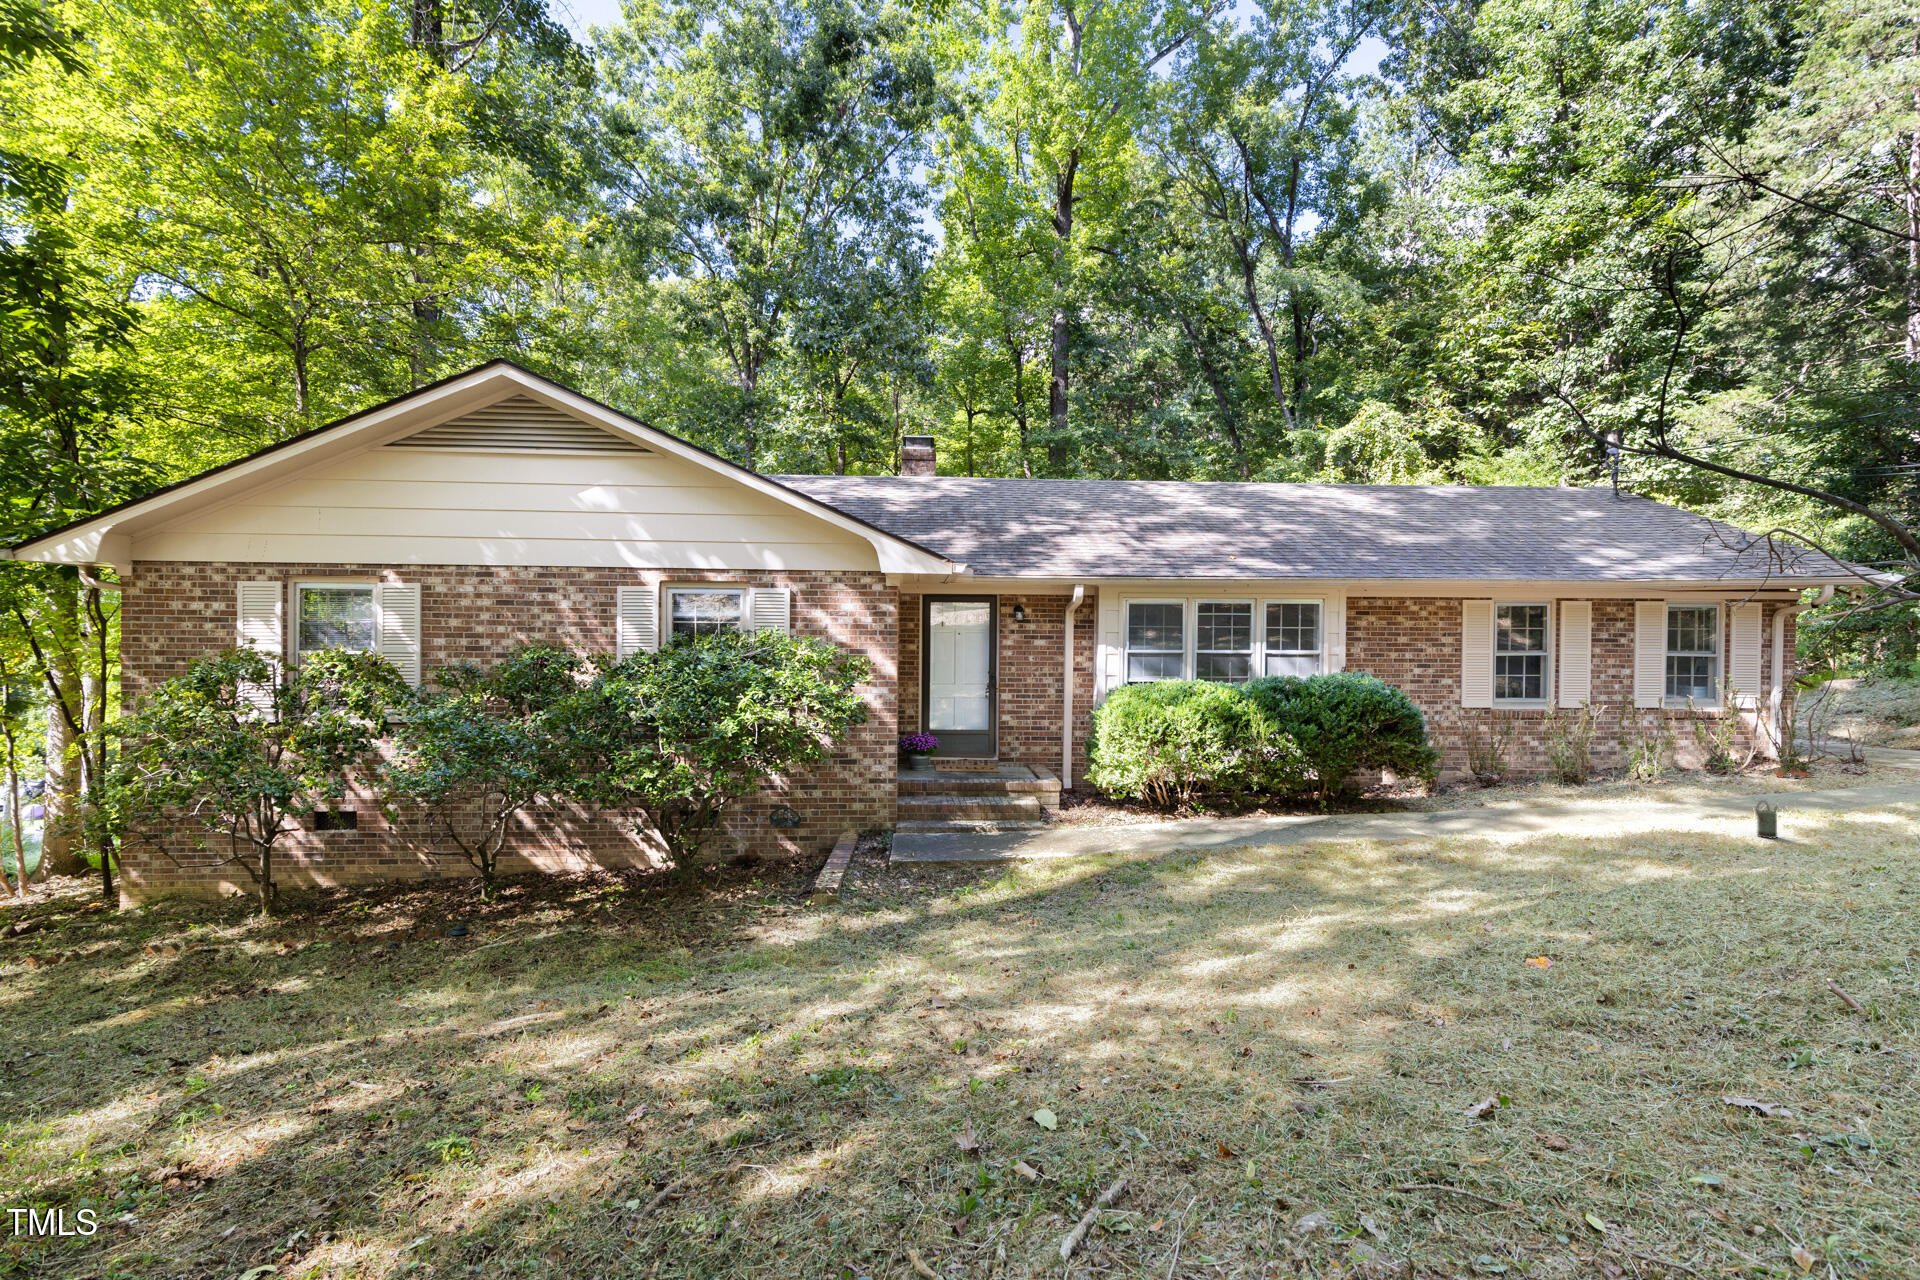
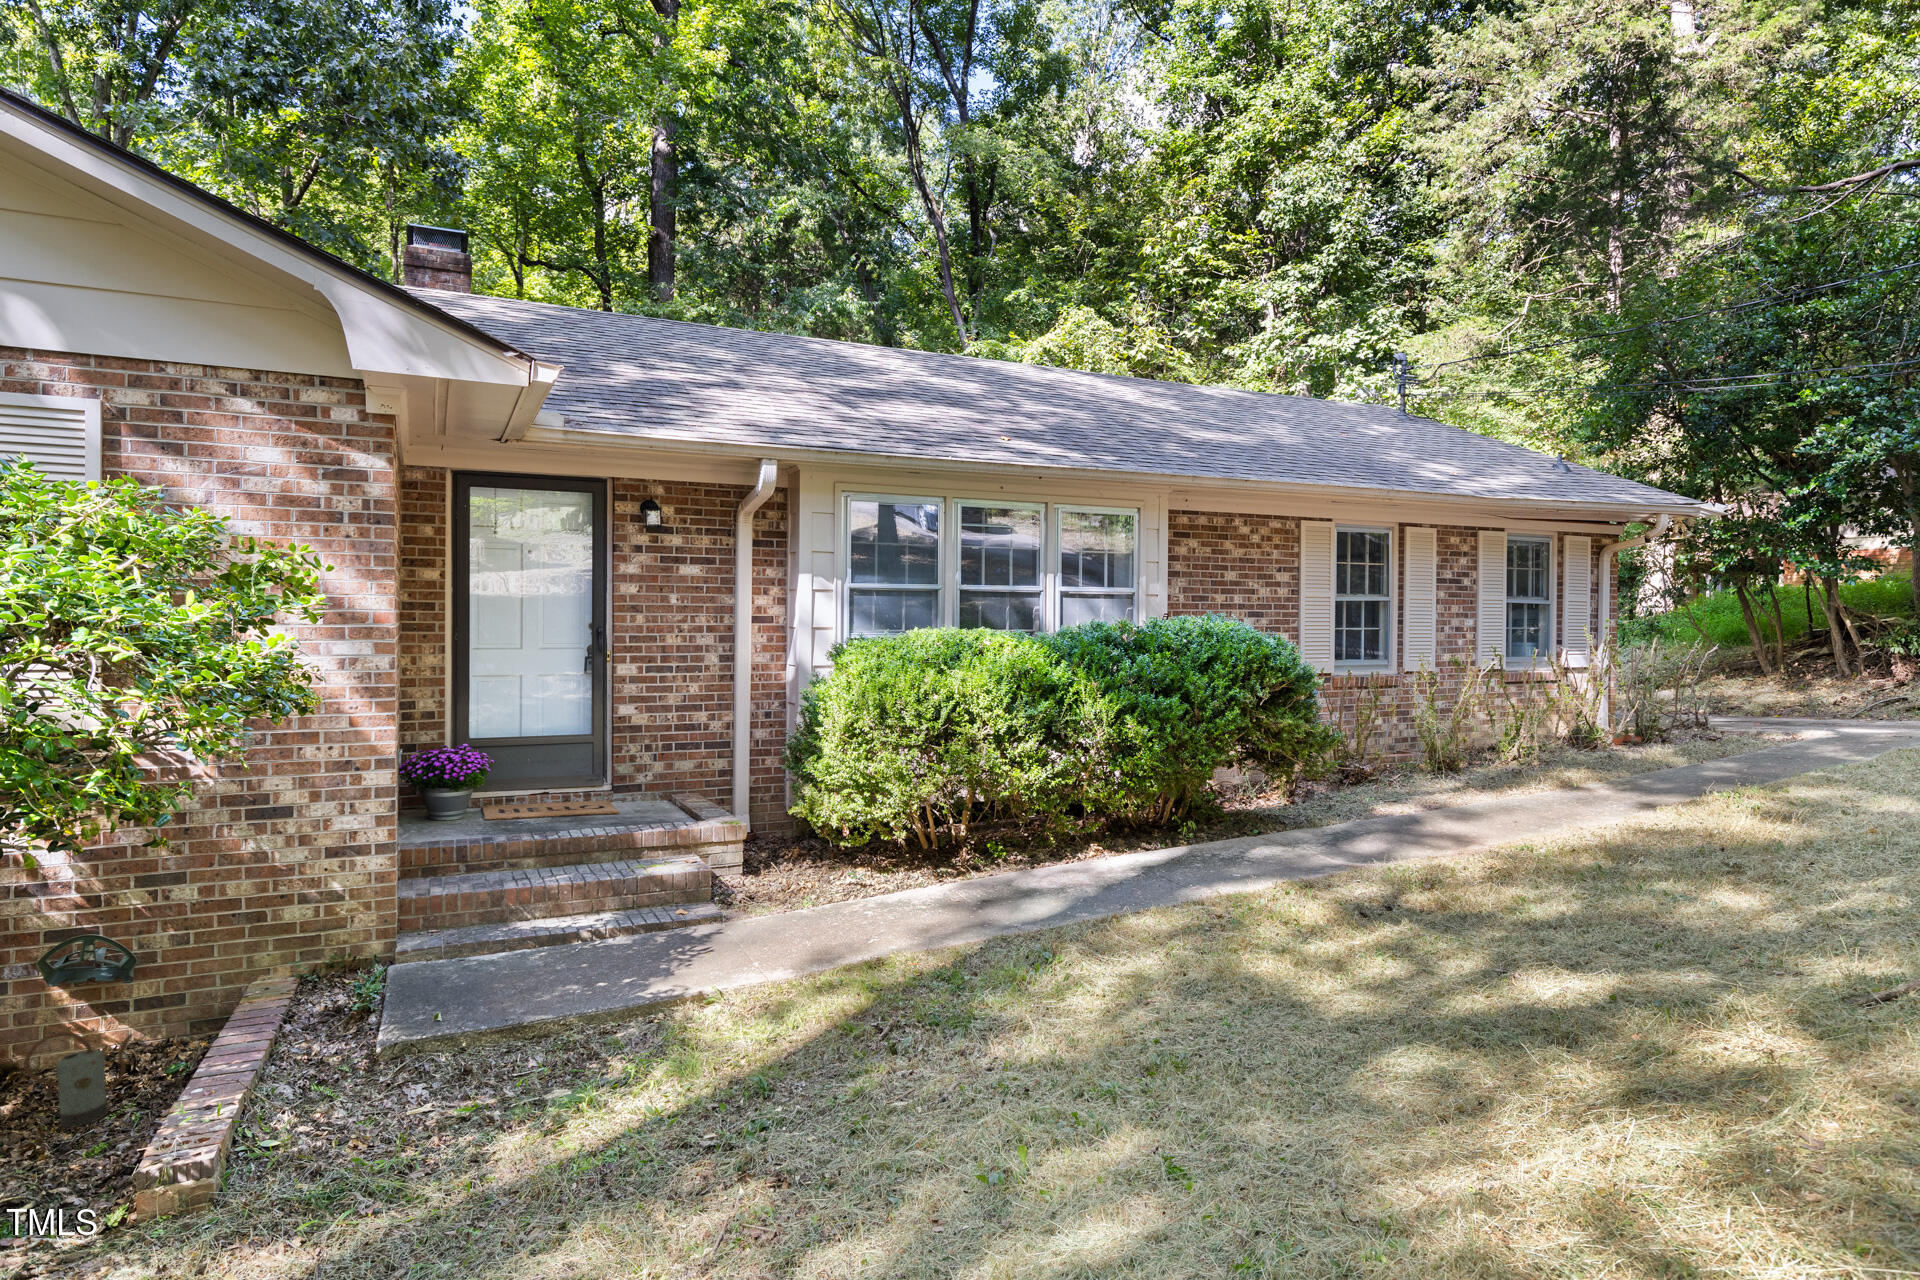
watering can: present [1756,800,1777,838] -> present [24,1032,133,1128]

